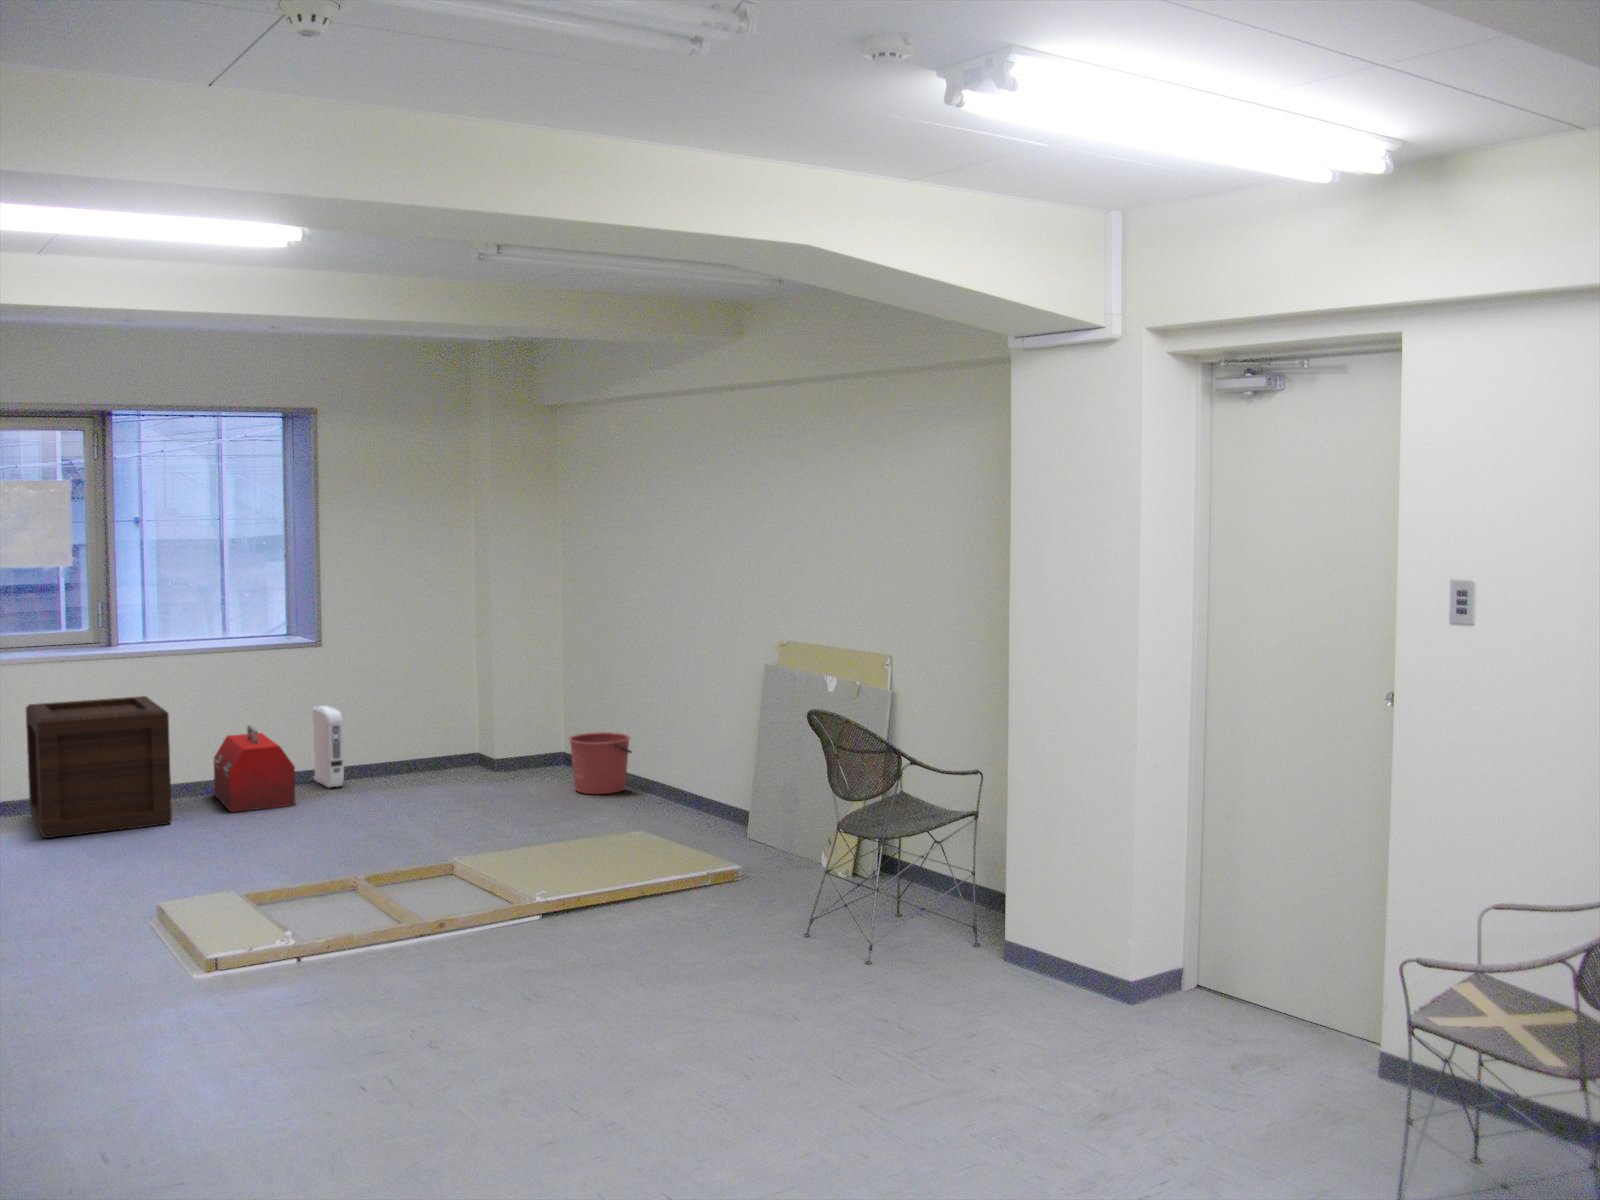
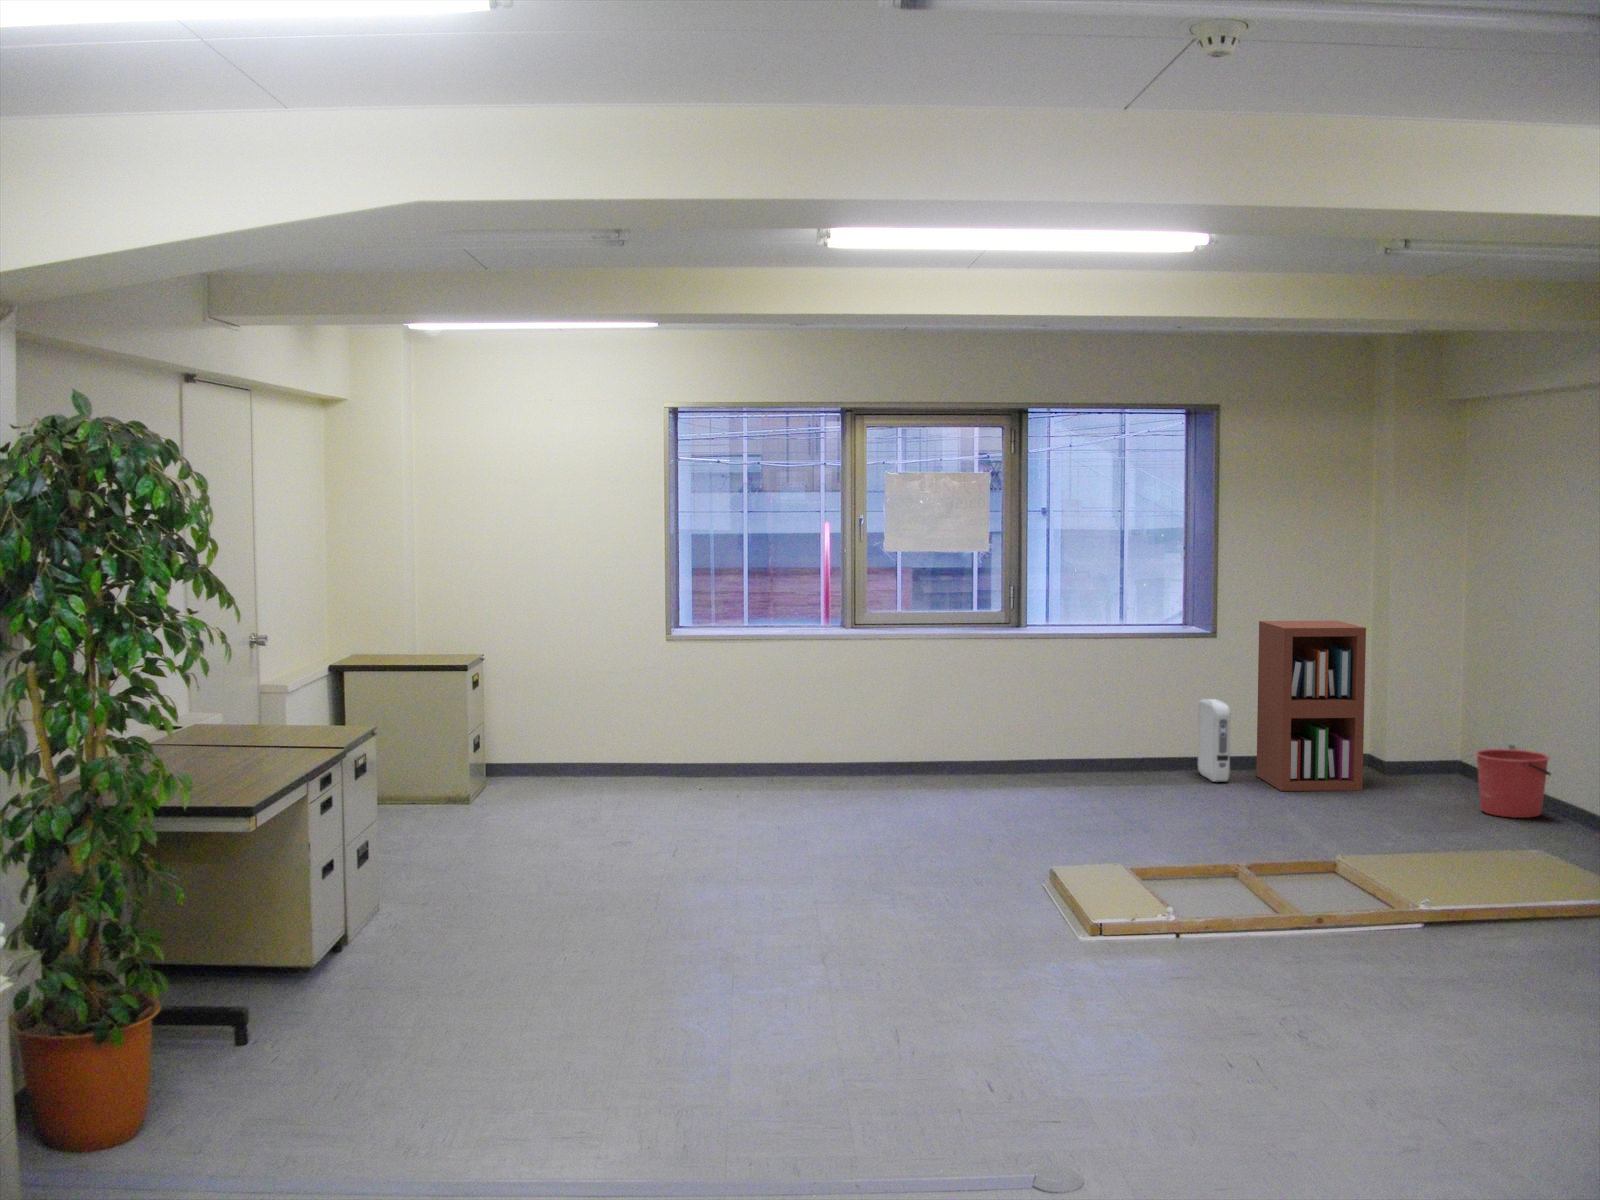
bookshelf: none [367,623,471,790] -> present [1256,621,1366,791]
wooden crate: present [26,696,172,838] -> none [945,677,1067,800]
toolbox: present [214,725,295,812] -> none [1105,712,1181,795]

